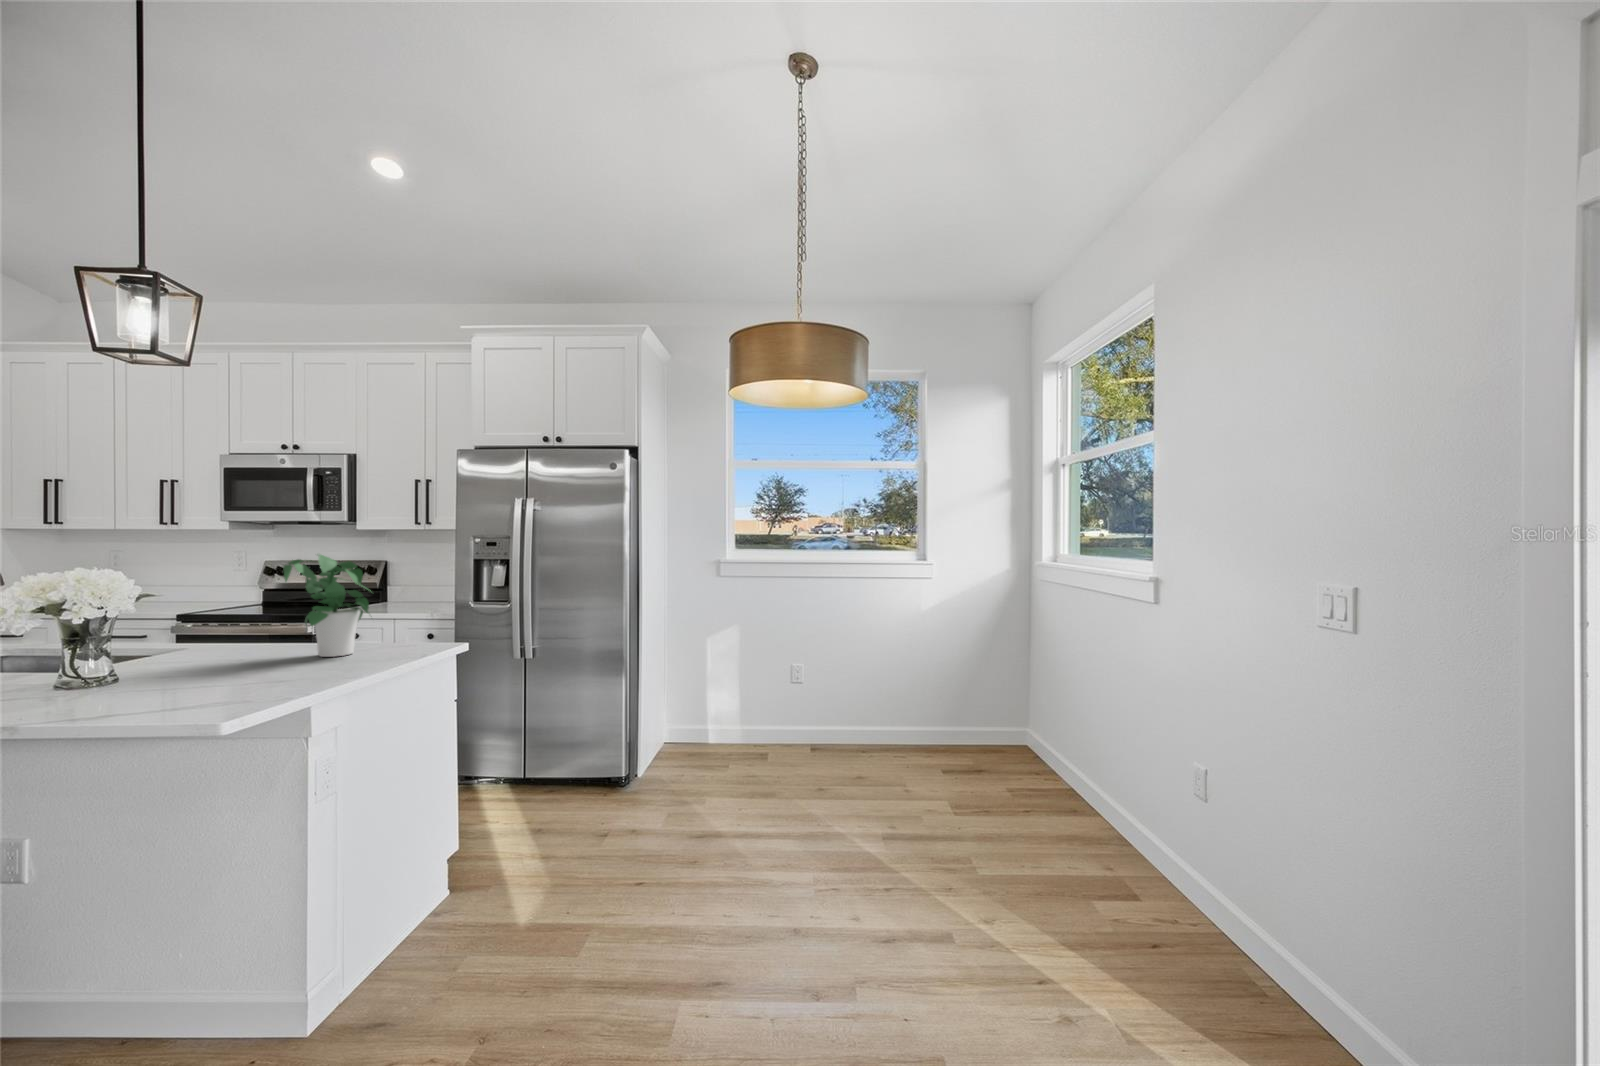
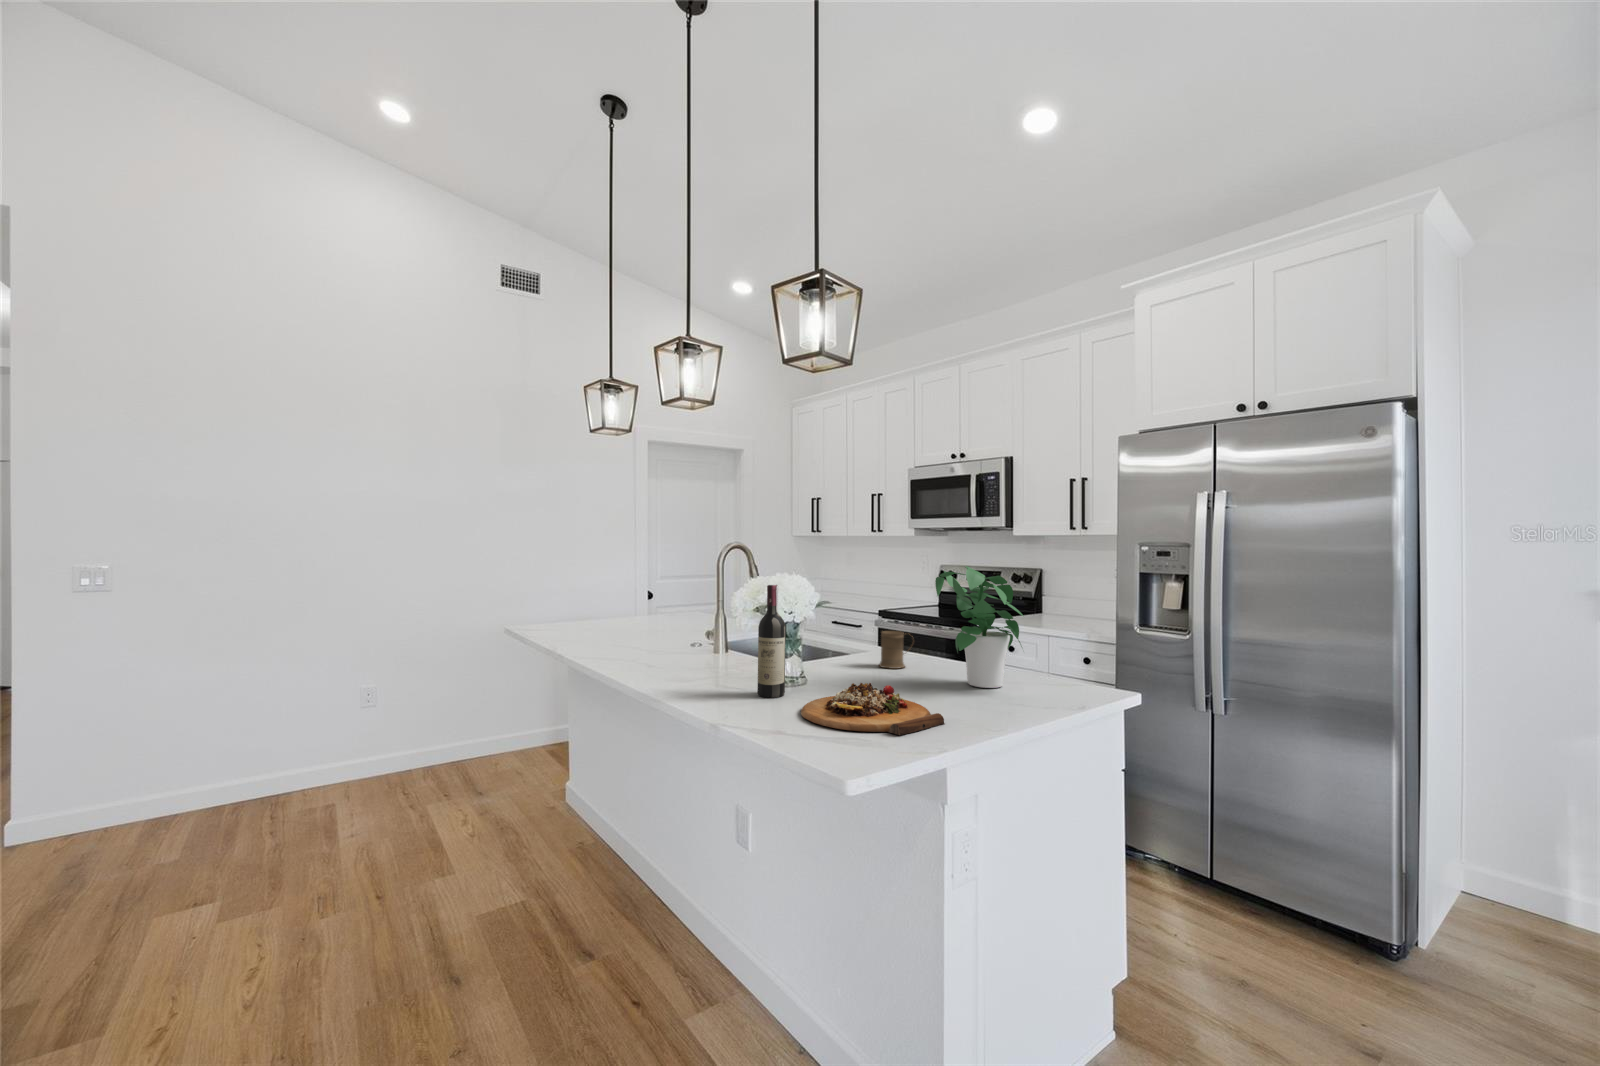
wine bottle: none [51,579,95,699] -> present [757,585,786,698]
mug: none [209,621,253,658] -> present [879,631,905,669]
cutting board: none [129,661,303,703] -> present [801,683,945,735]

